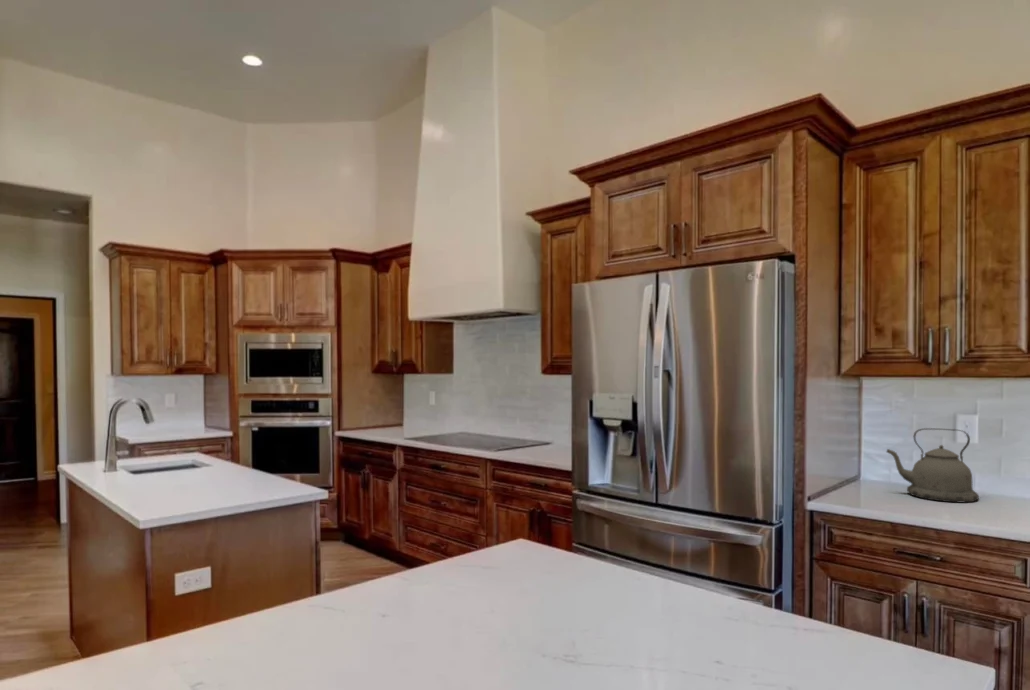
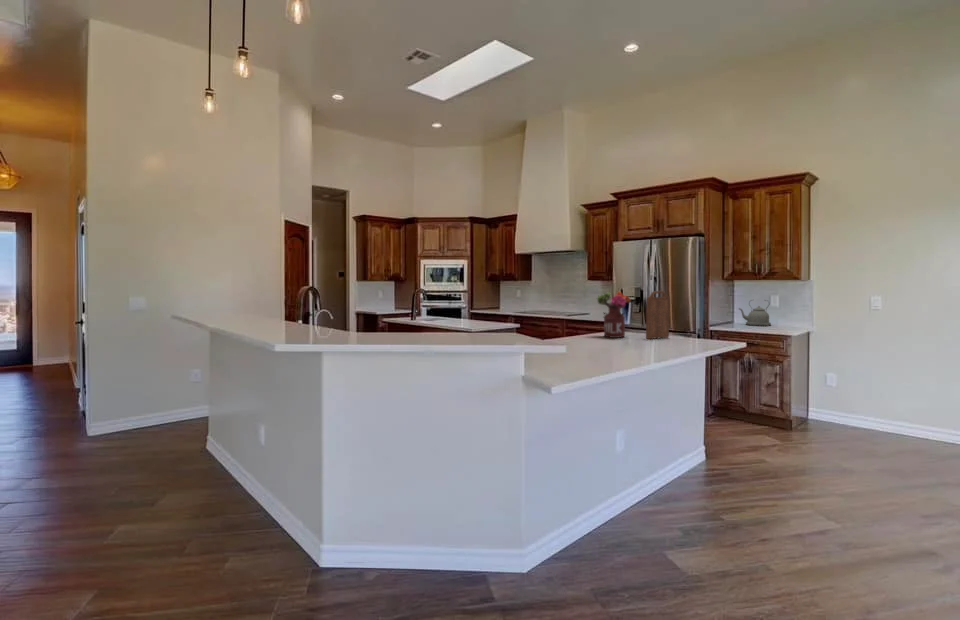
flower arrangement: none [397,428,535,636] -> present [597,291,630,338]
cutting board: none [586,433,692,657] -> present [646,291,670,339]

